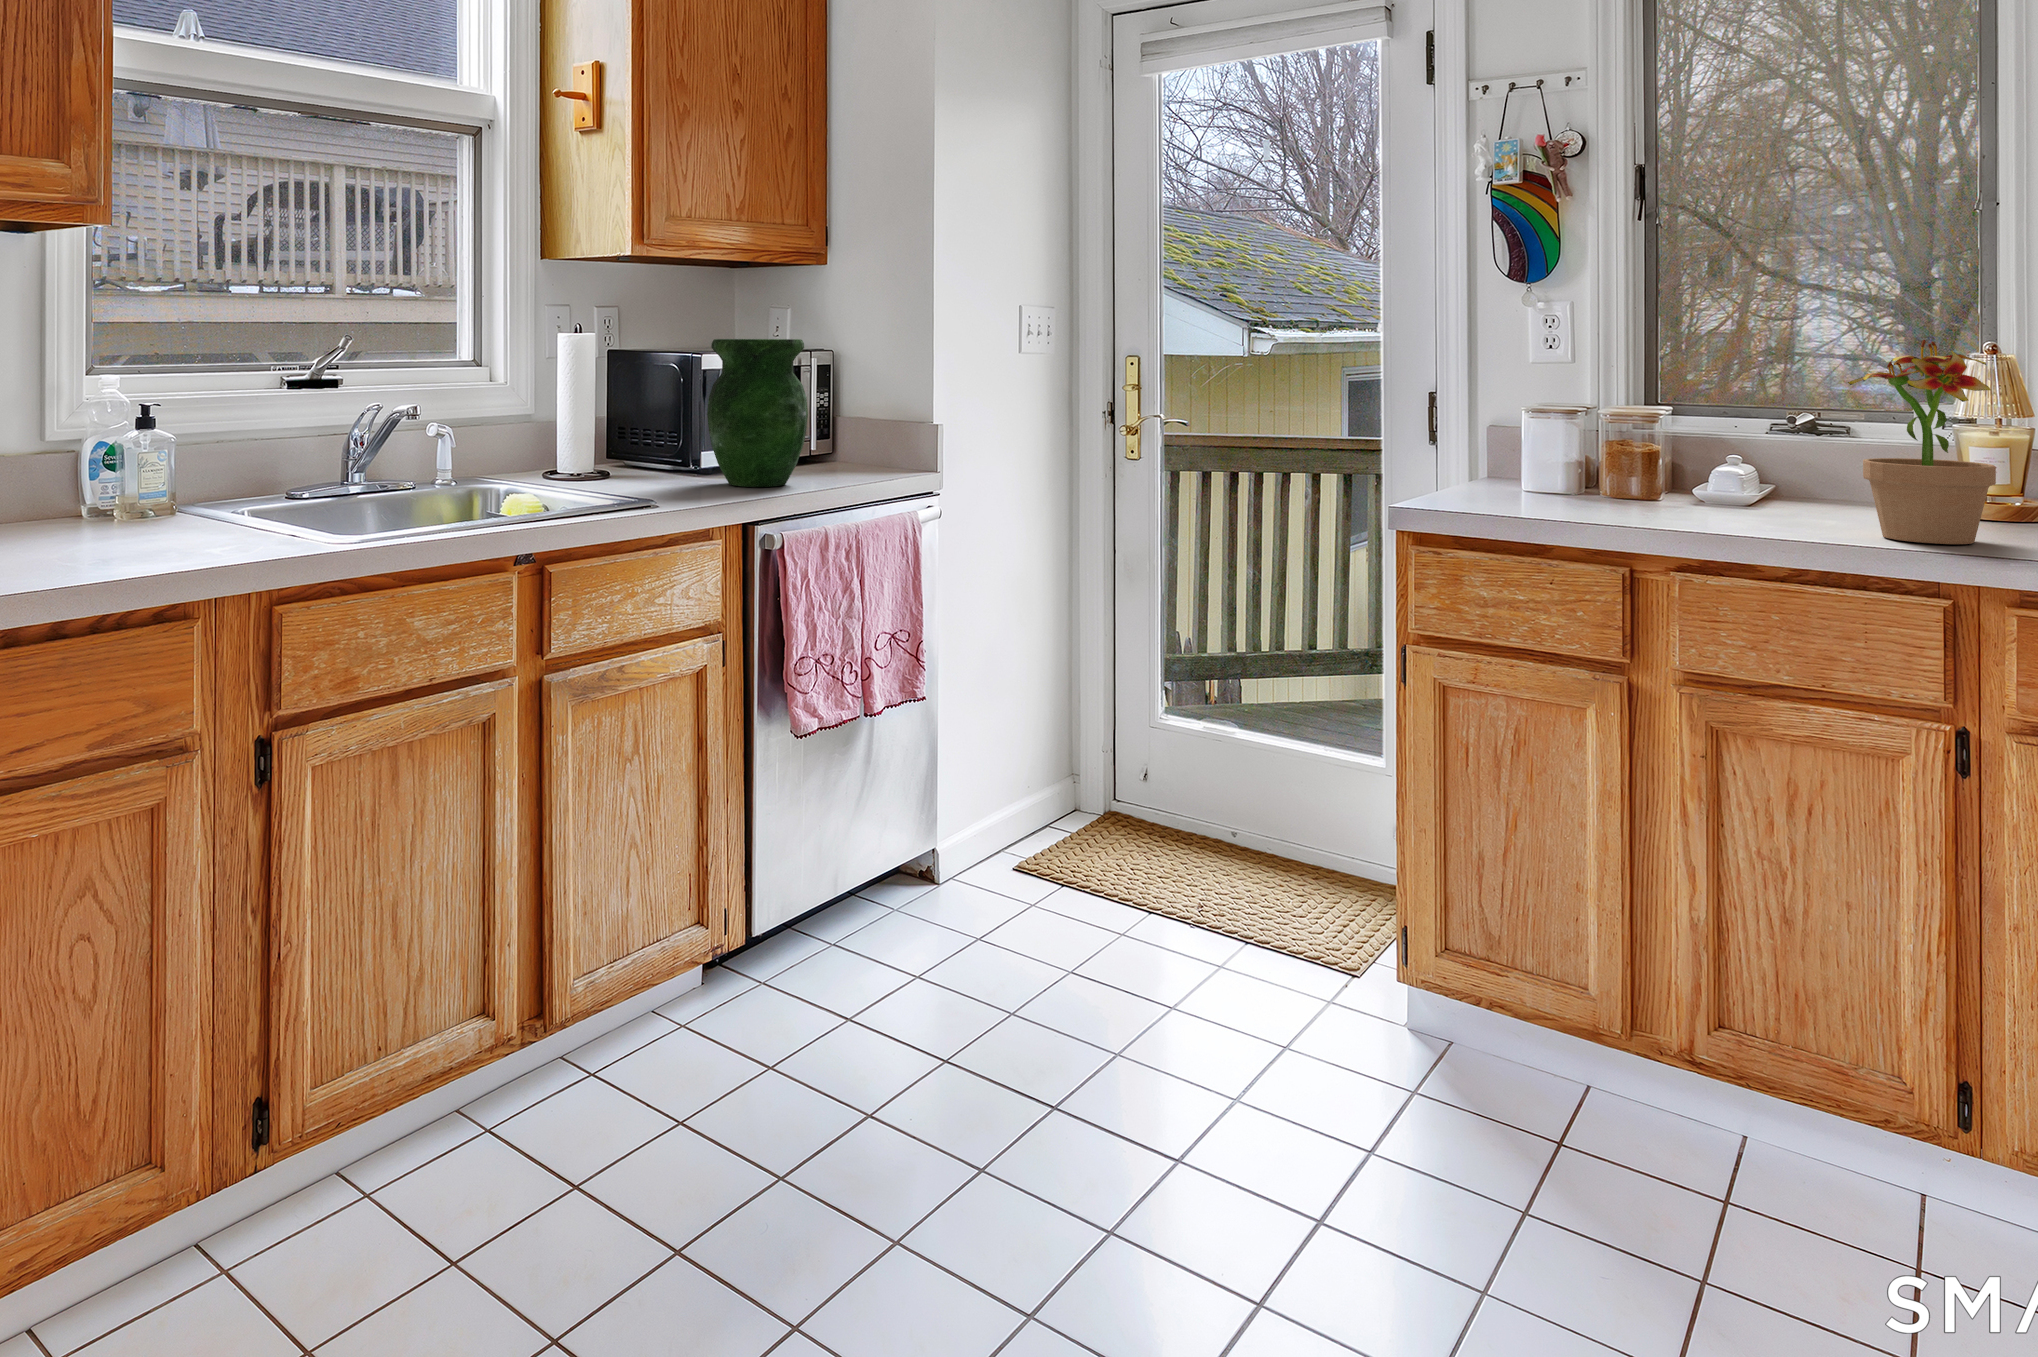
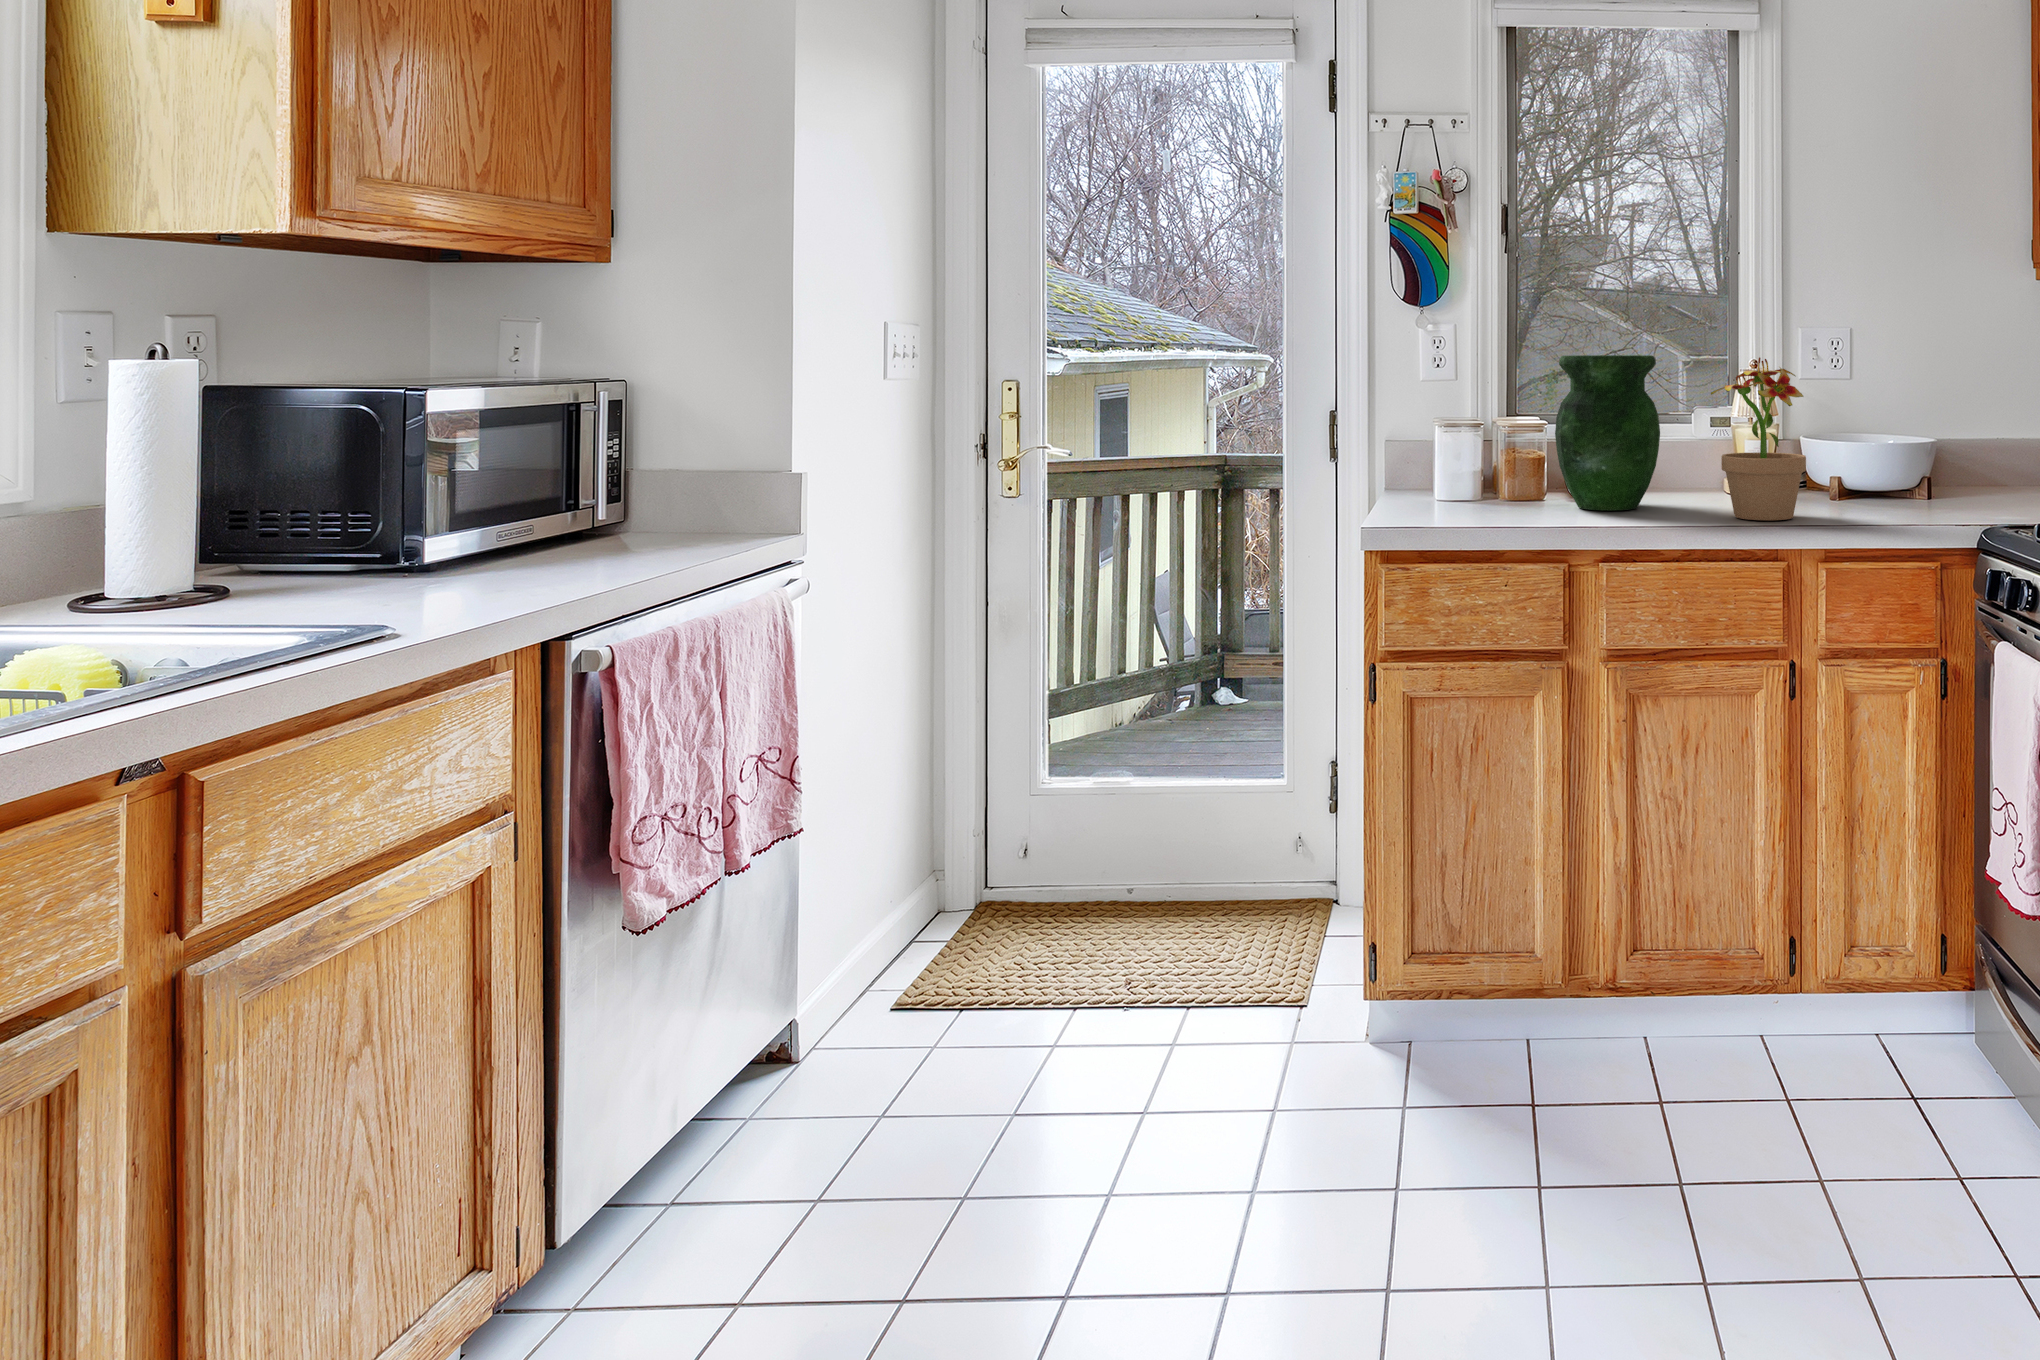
vase: present [707,339,808,487] -> present [1555,355,1660,511]

